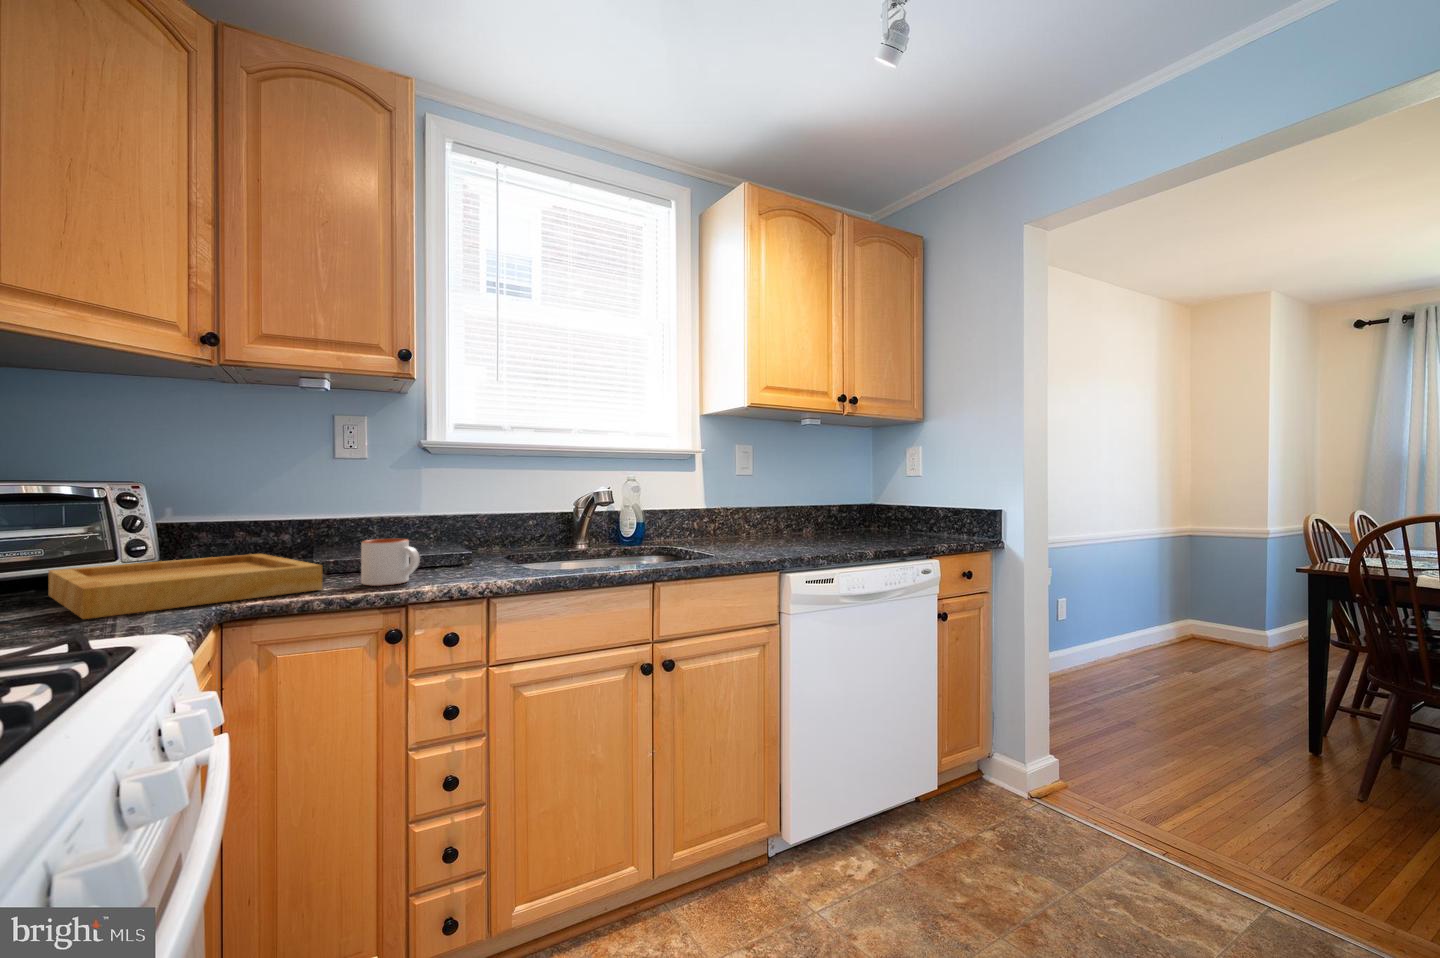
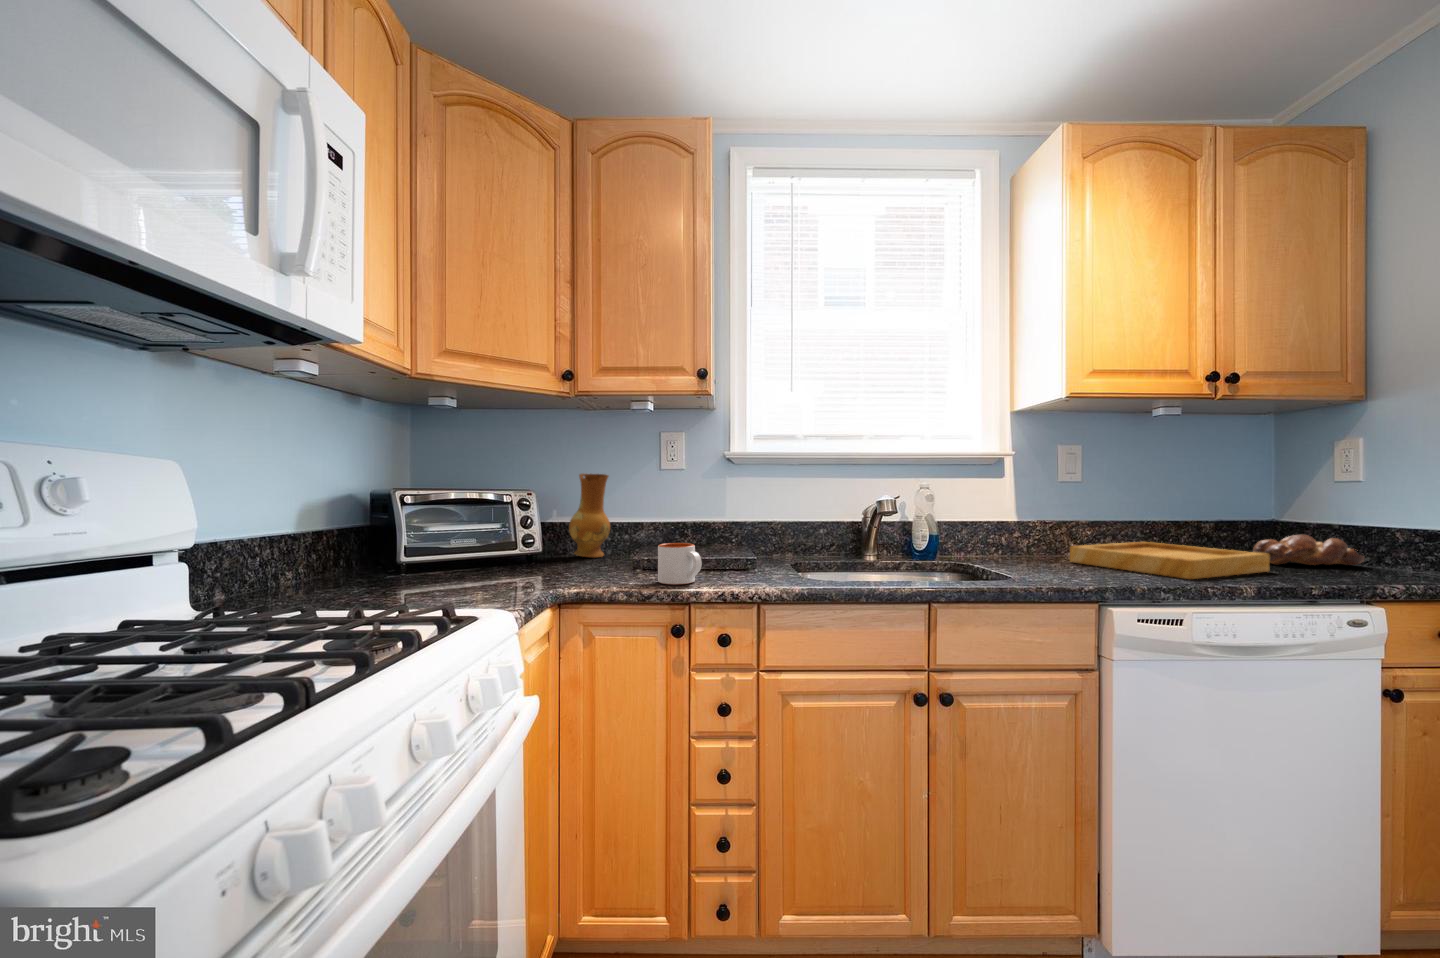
ceramic jug: none [199,461,264,568] -> present [569,474,610,558]
bread loaf: none [862,514,922,537] -> present [1253,535,1364,565]
tray: present [49,554,323,619] -> present [1070,542,1270,579]

